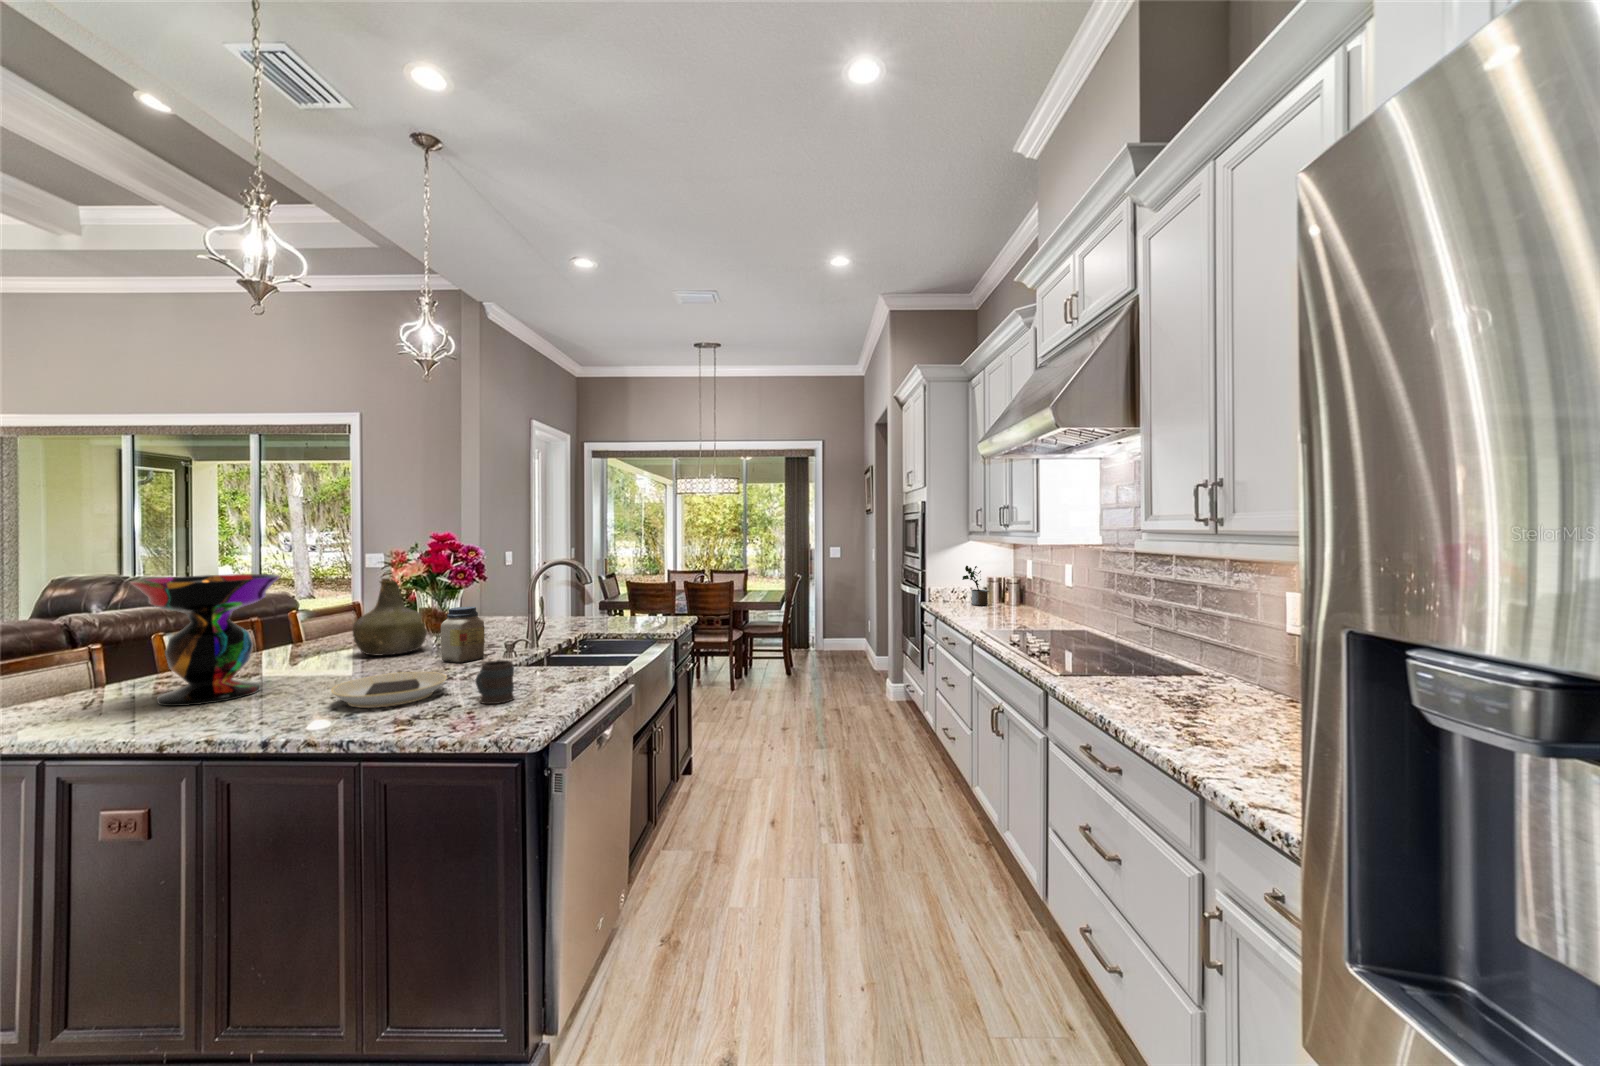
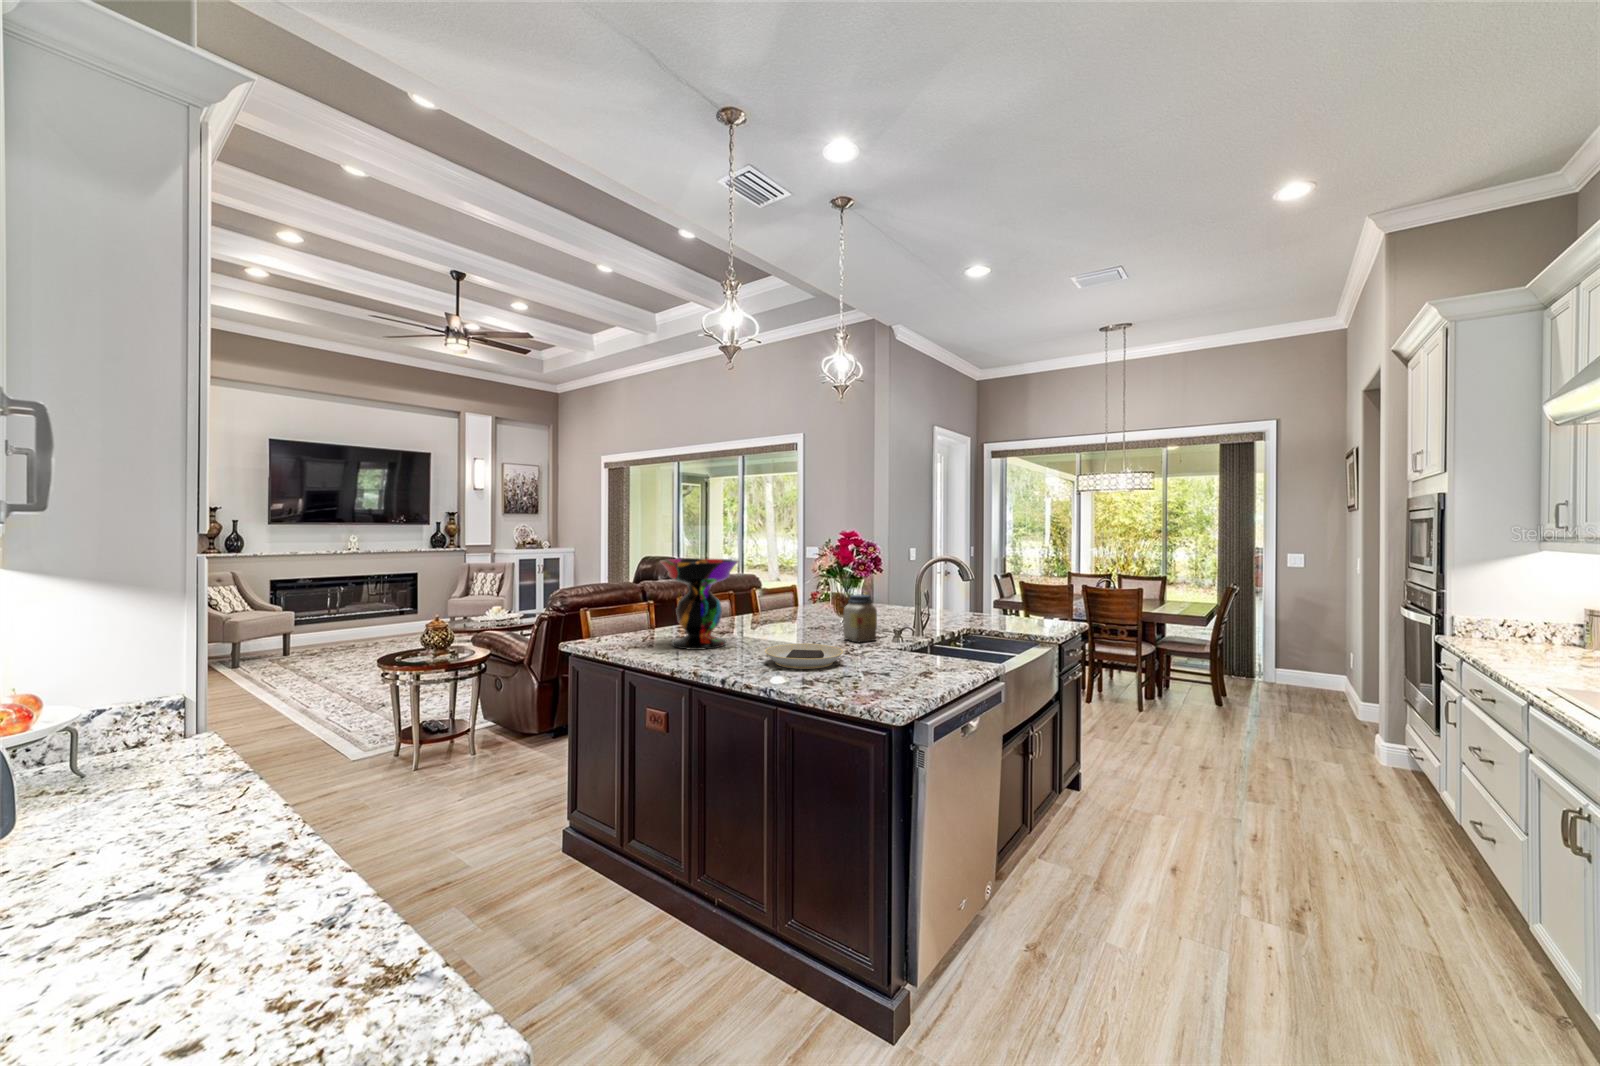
potted plant: present [962,566,988,606] -> none [1514,588,1570,650]
bottle: present [352,578,427,656] -> none [784,567,836,630]
mug: present [475,660,514,704] -> none [860,642,892,680]

